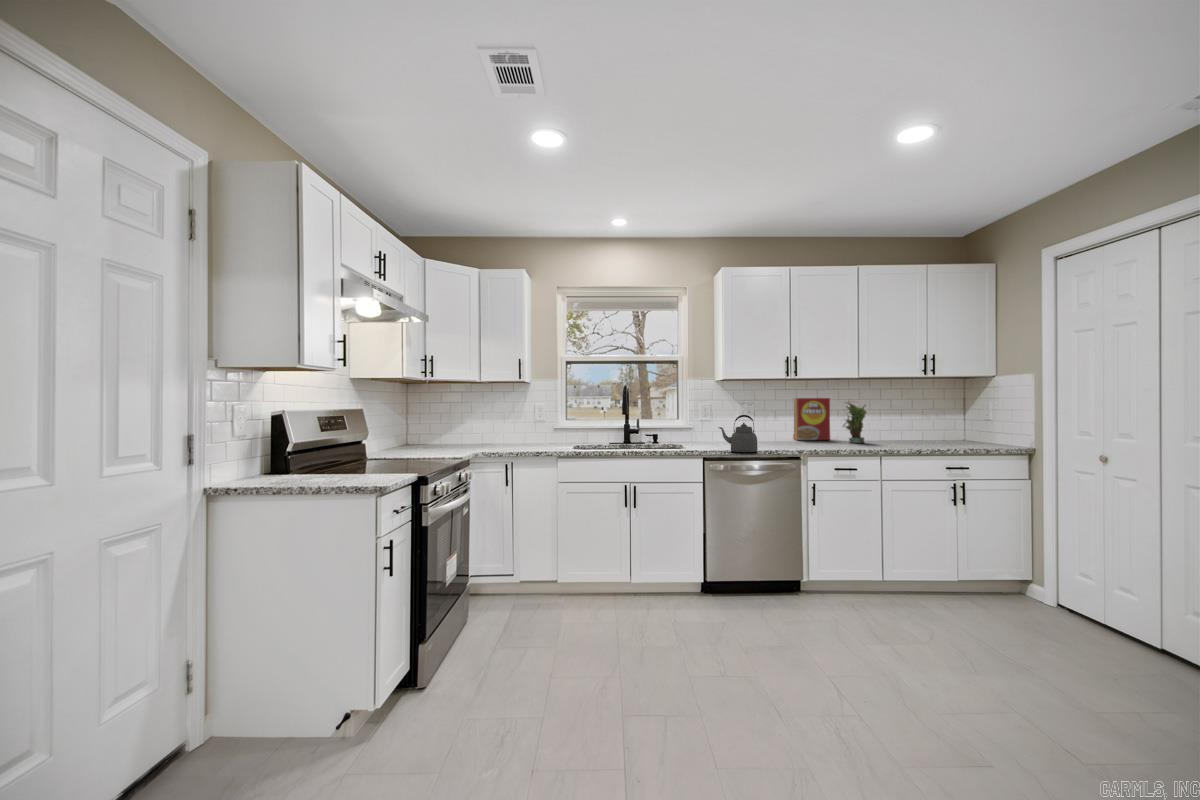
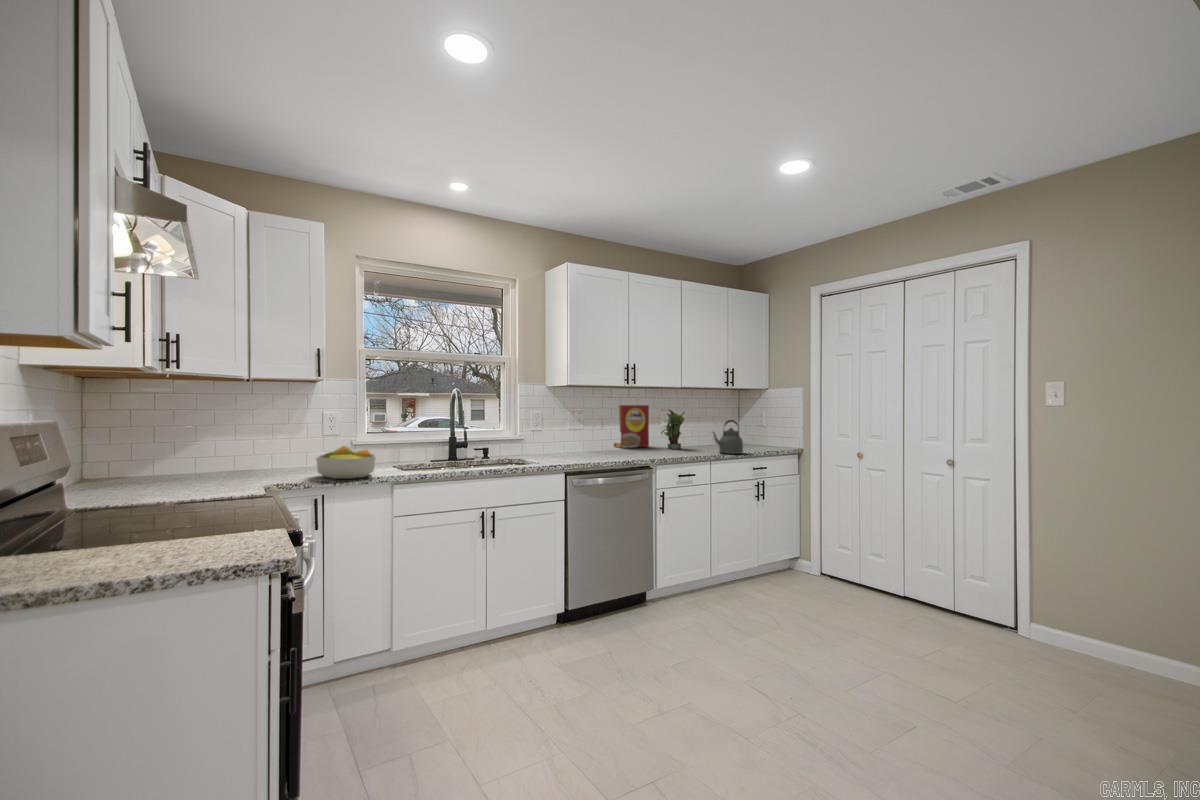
kettle: present [719,415,758,452] -> present [712,420,743,454]
fruit bowl: none [503,429,543,452] -> present [316,446,376,479]

